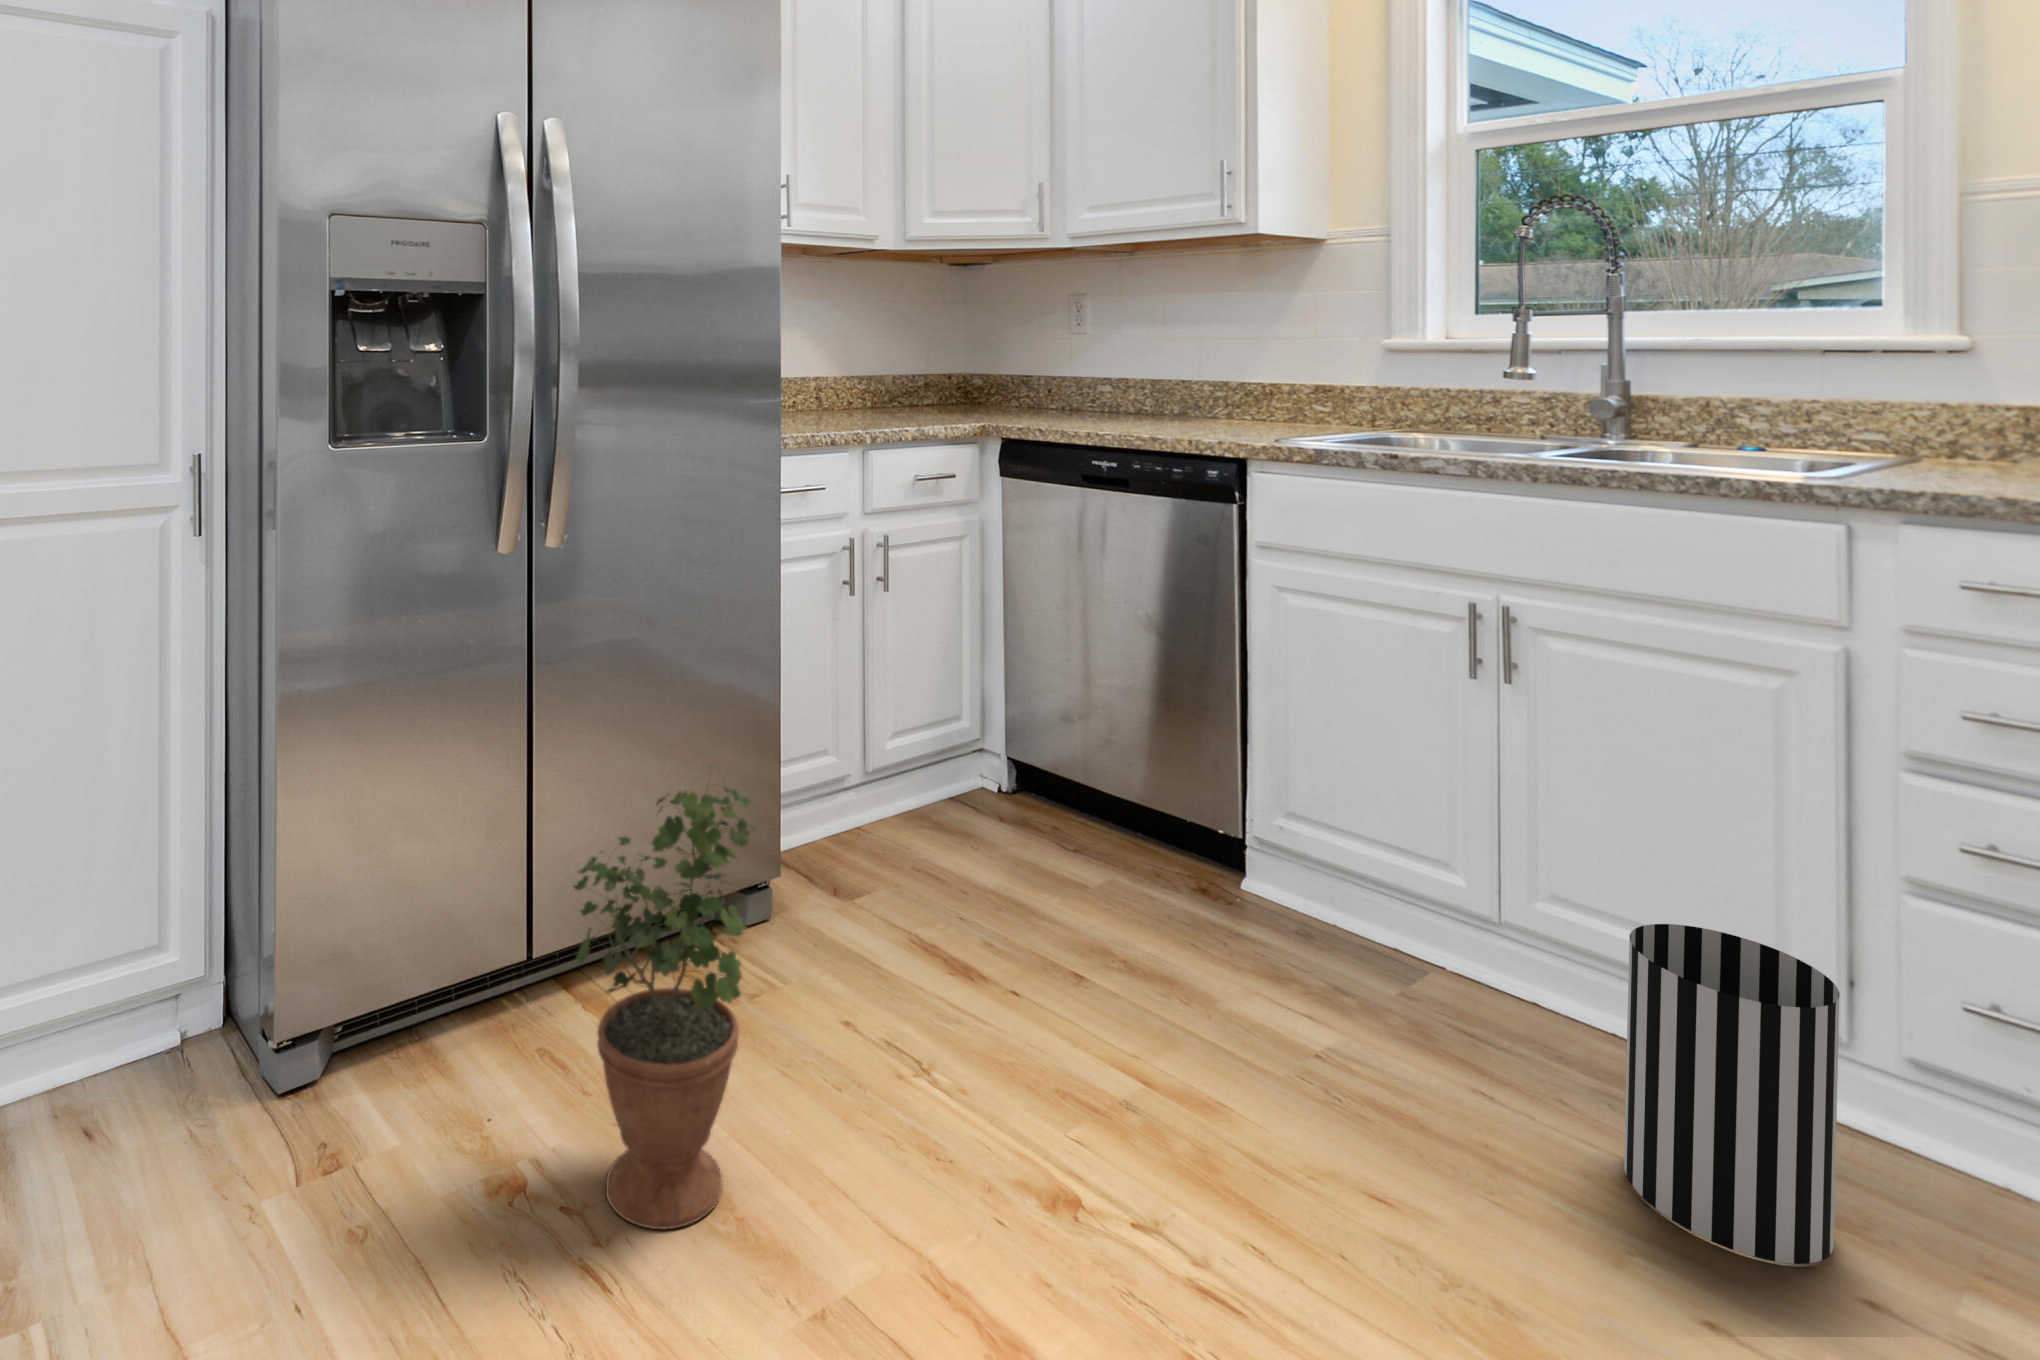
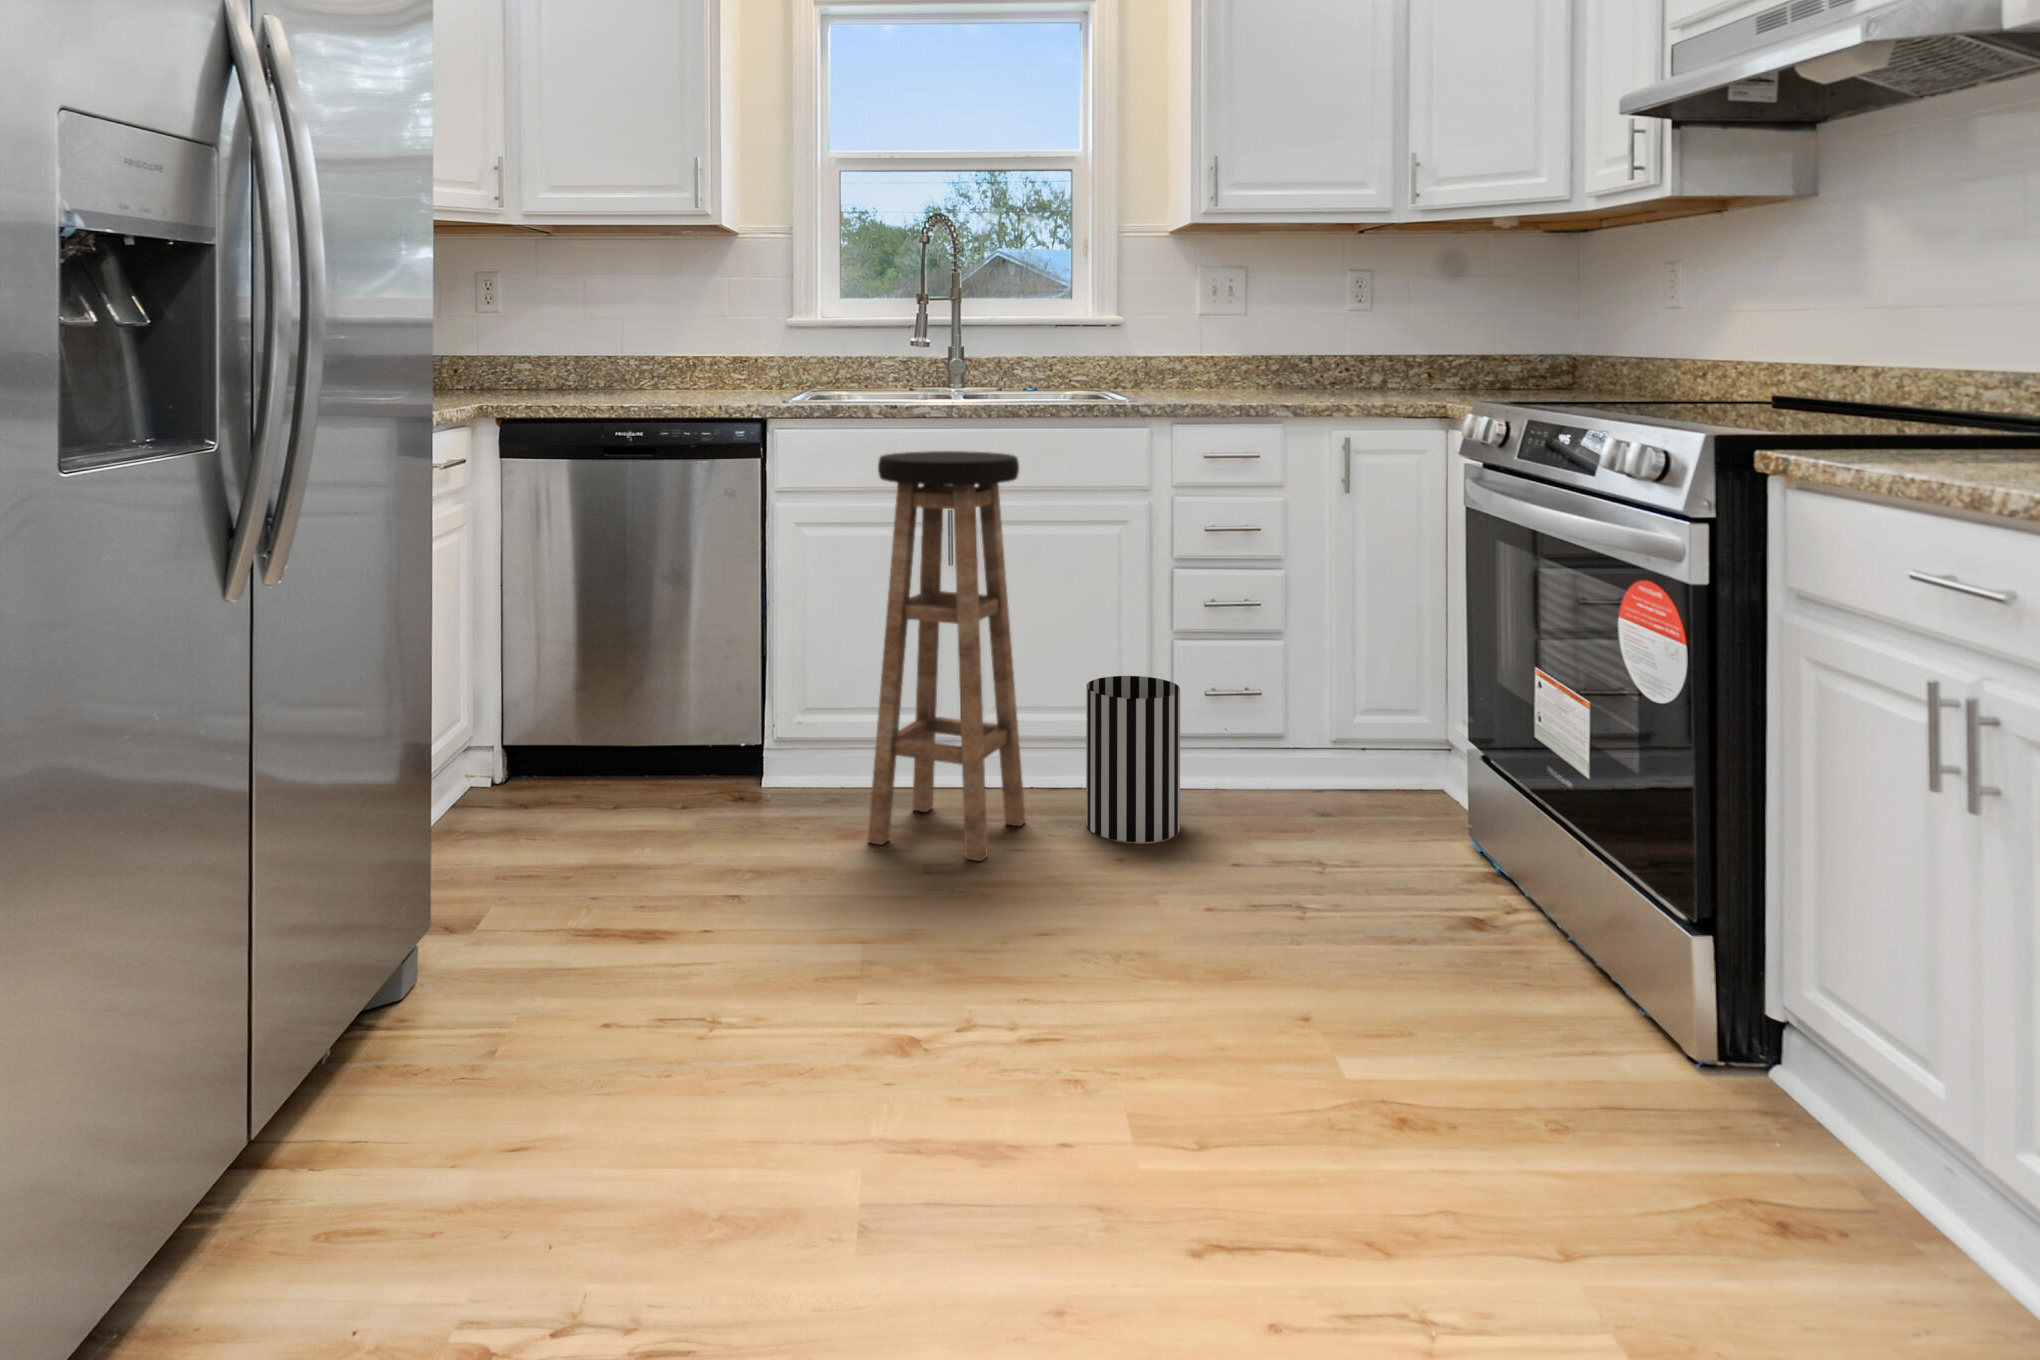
bar stool: none [1252,514,1523,1116] -> present [868,451,1026,861]
potted plant: present [574,766,755,1229] -> none [590,722,754,1132]

